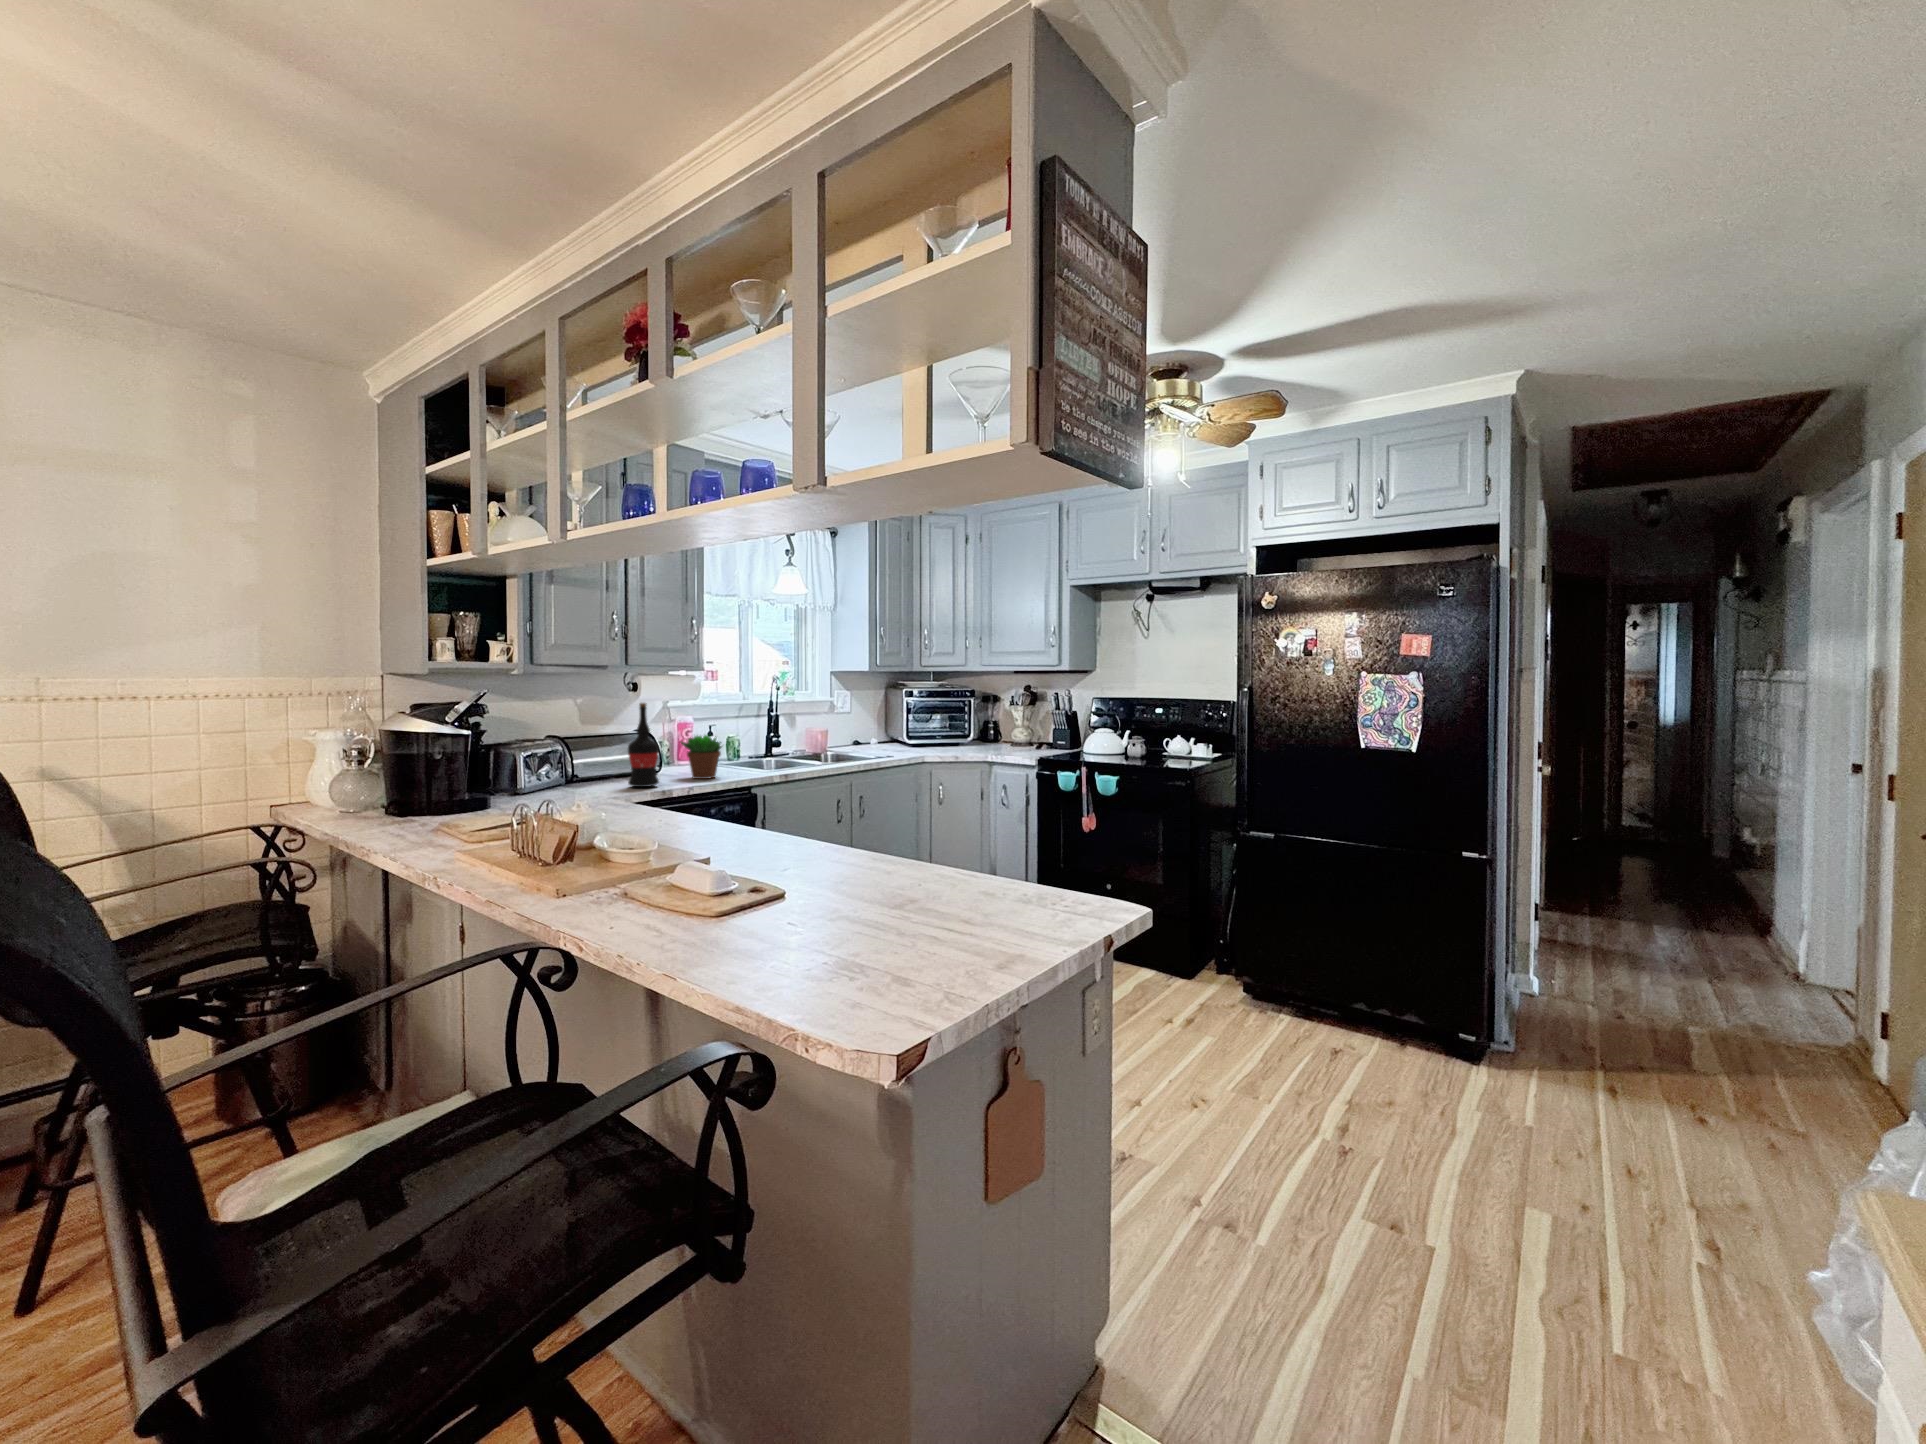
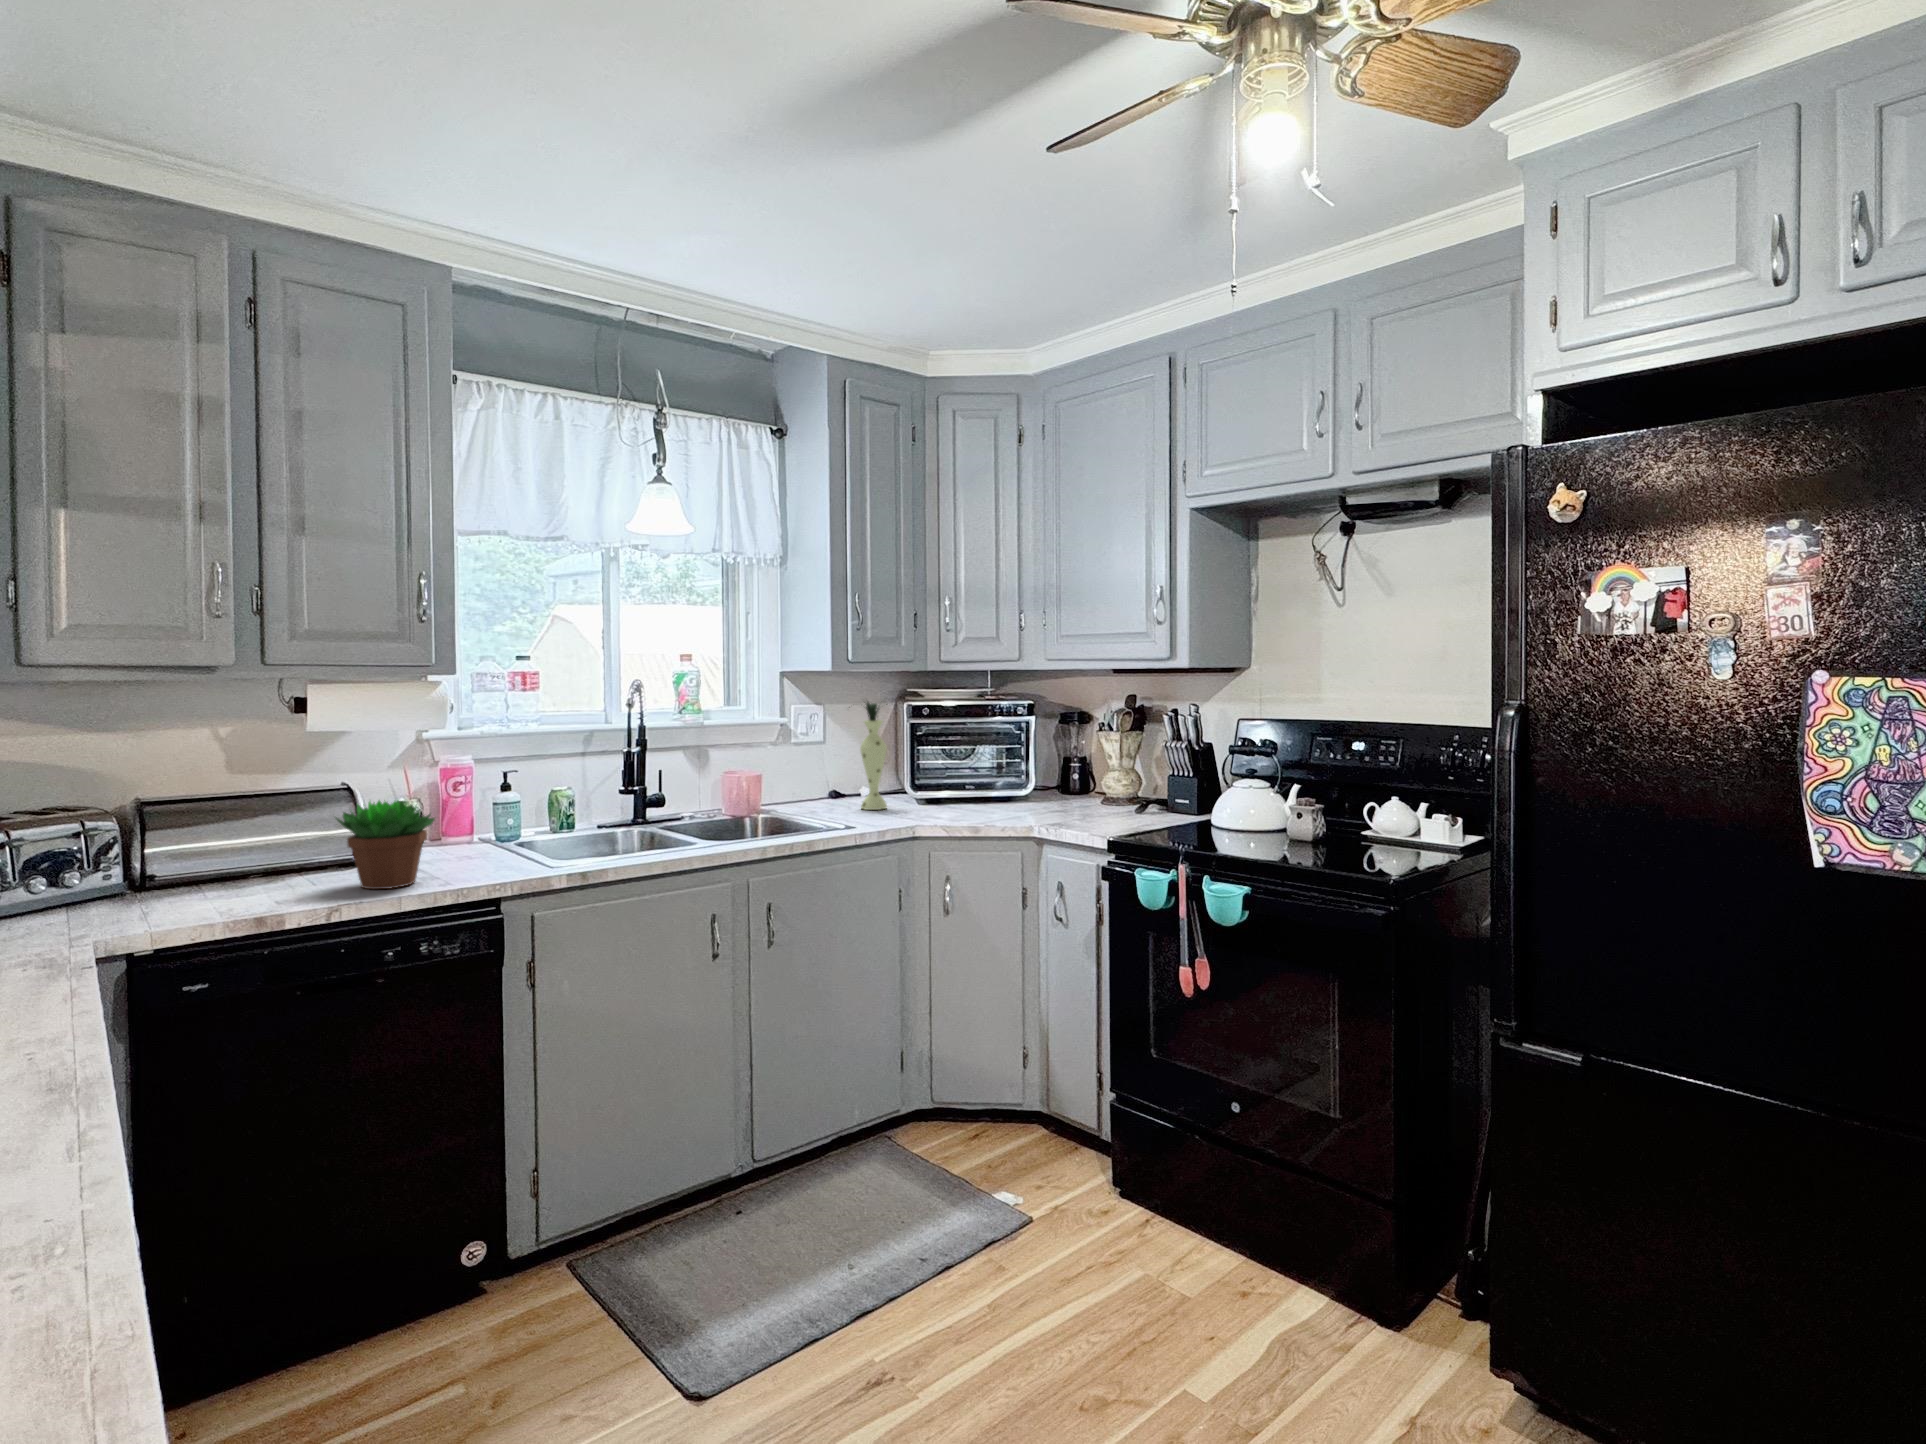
vase: none [872,686,900,750] -> present [860,702,887,810]
wine bottle: present [628,703,659,787] -> none [161,742,237,917]

